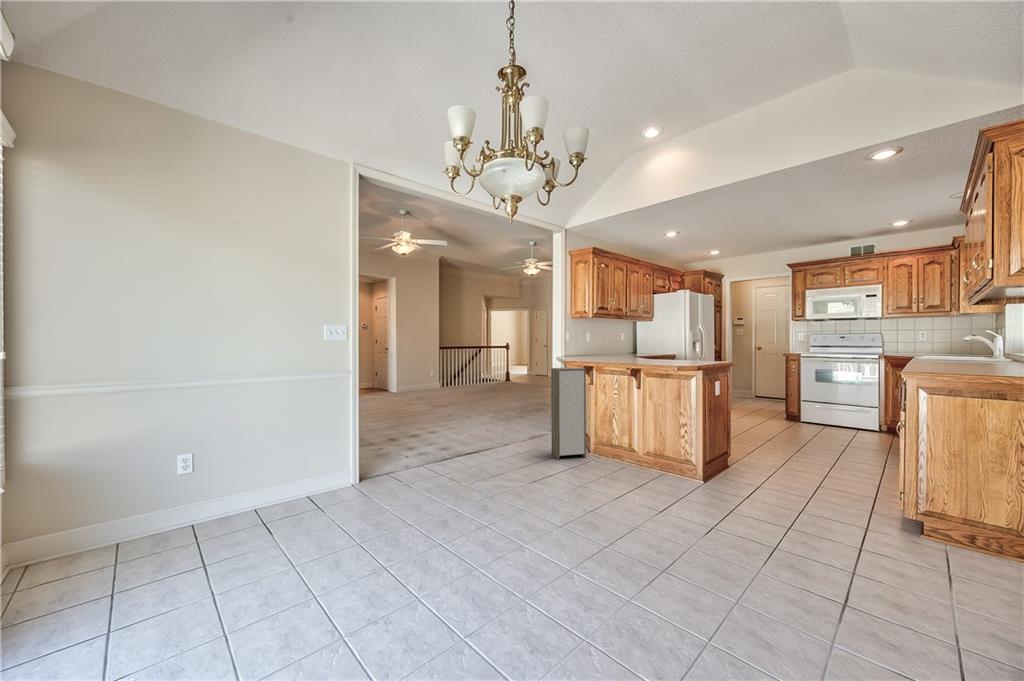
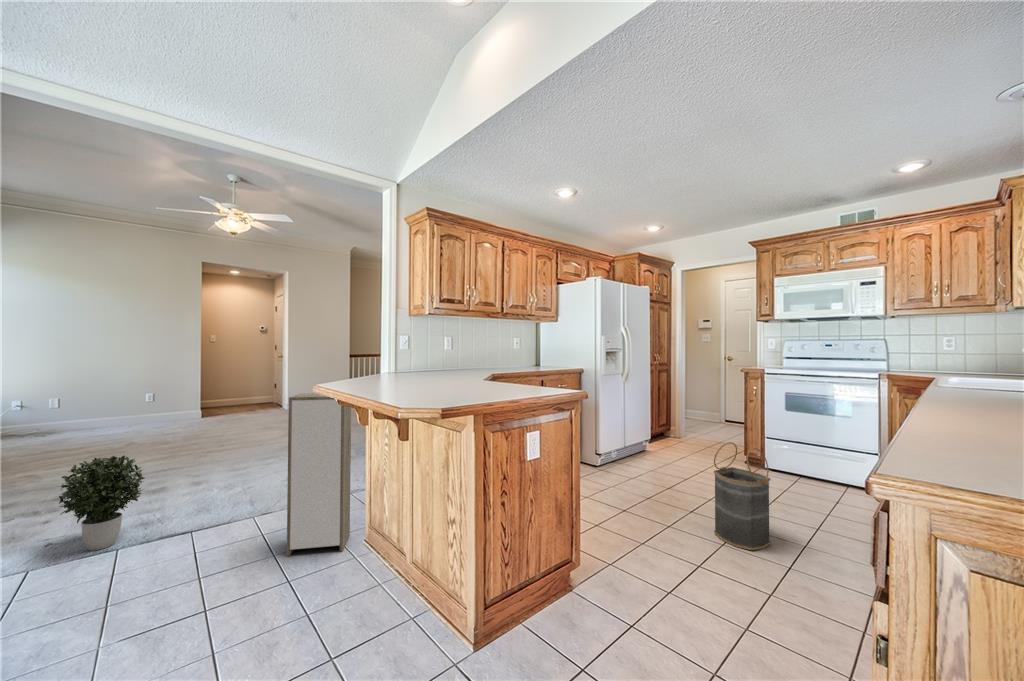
basket: none [788,395,823,453] -> present [714,442,771,550]
potted plant: none [422,405,461,459] -> present [59,456,145,550]

